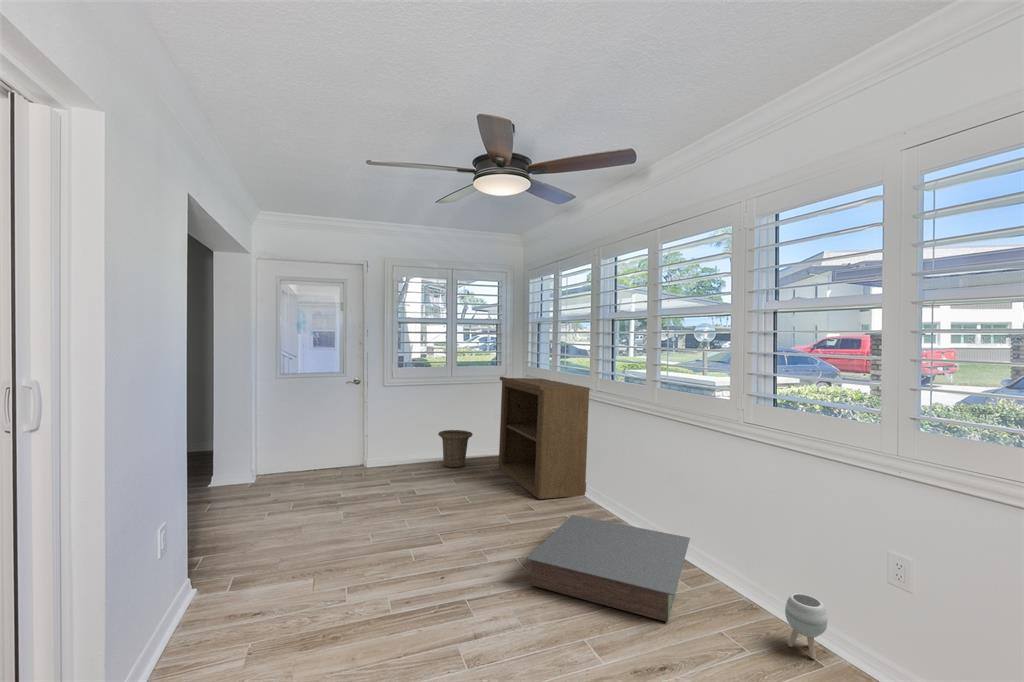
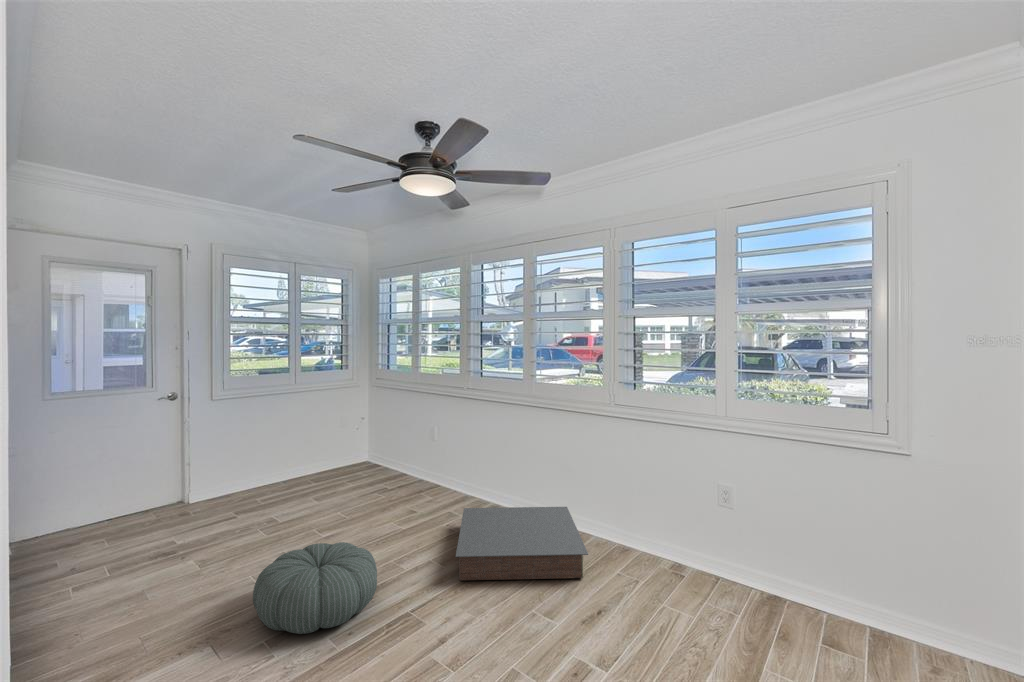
bookshelf: present [499,377,590,499] -> none [349,381,453,500]
basket: present [438,430,473,468] -> none [280,444,320,486]
pouf: none [343,515,453,592] -> present [253,542,377,634]
planter: present [785,593,827,659] -> none [660,529,688,574]

